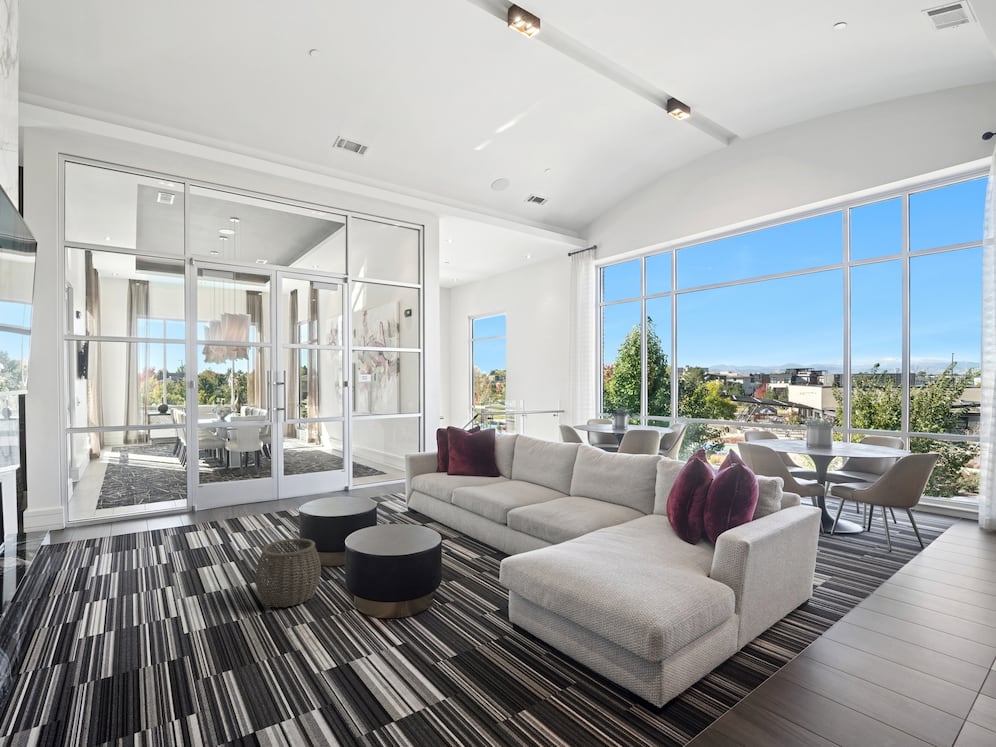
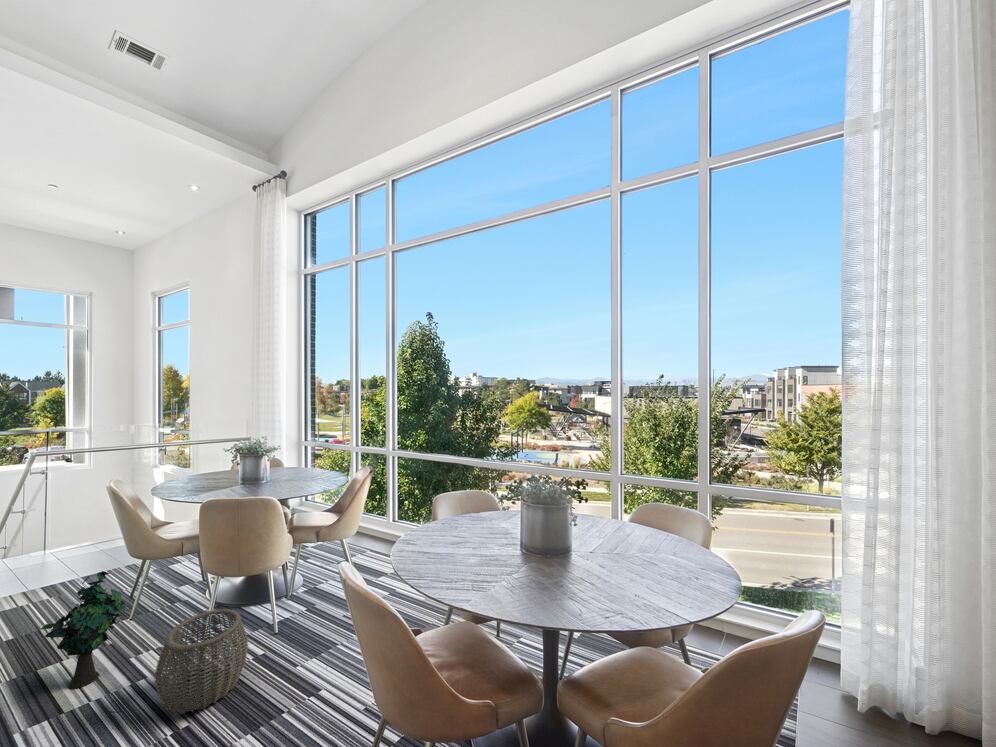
decorative plant: none [196,497,248,582] -> present [41,571,126,689]

